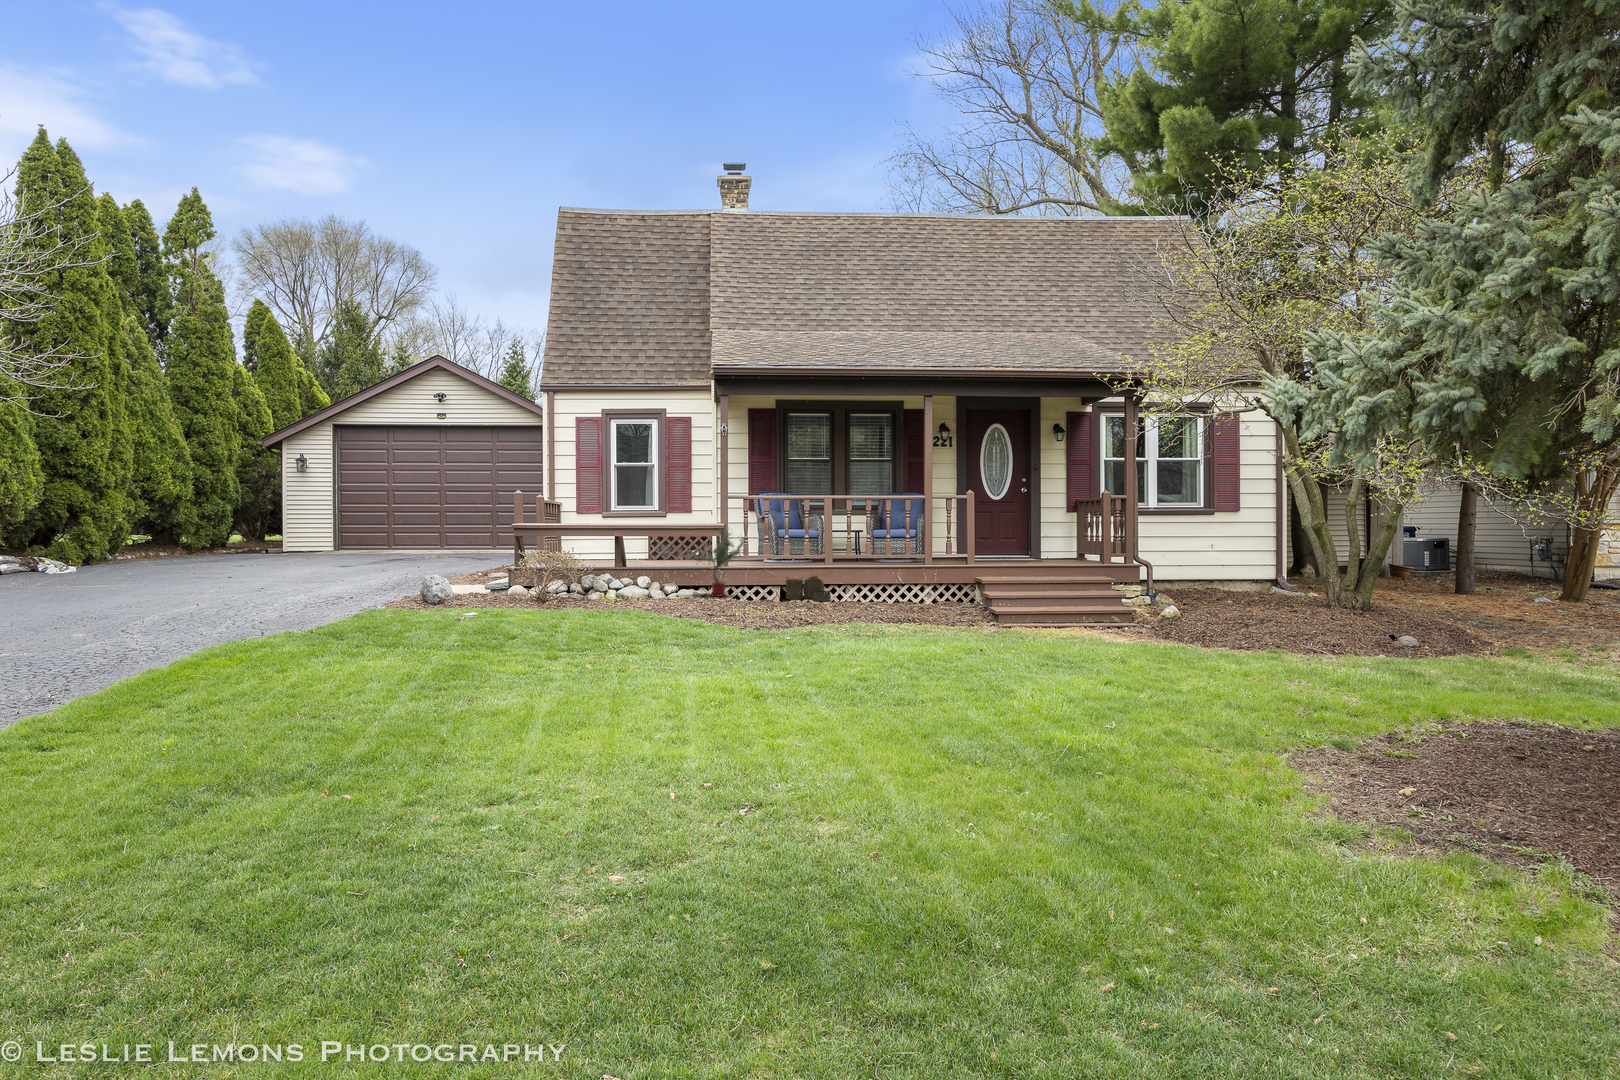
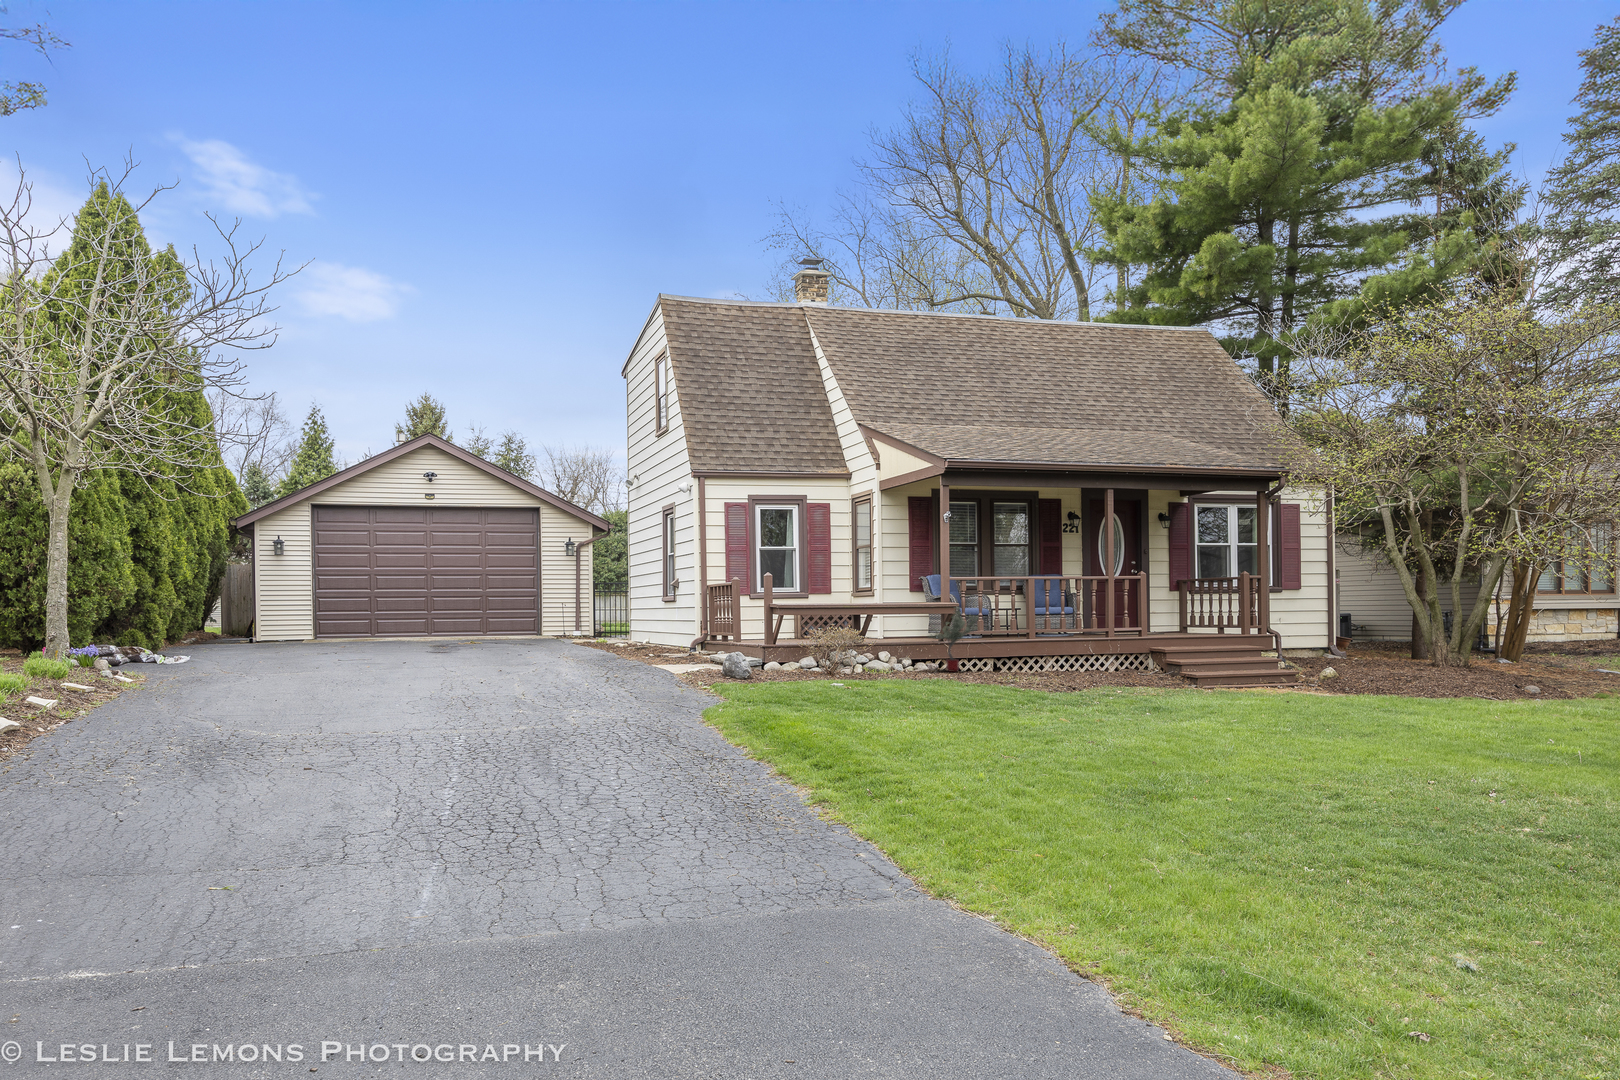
woven basket: present [786,576,830,602] -> none [1016,649,1061,673]

